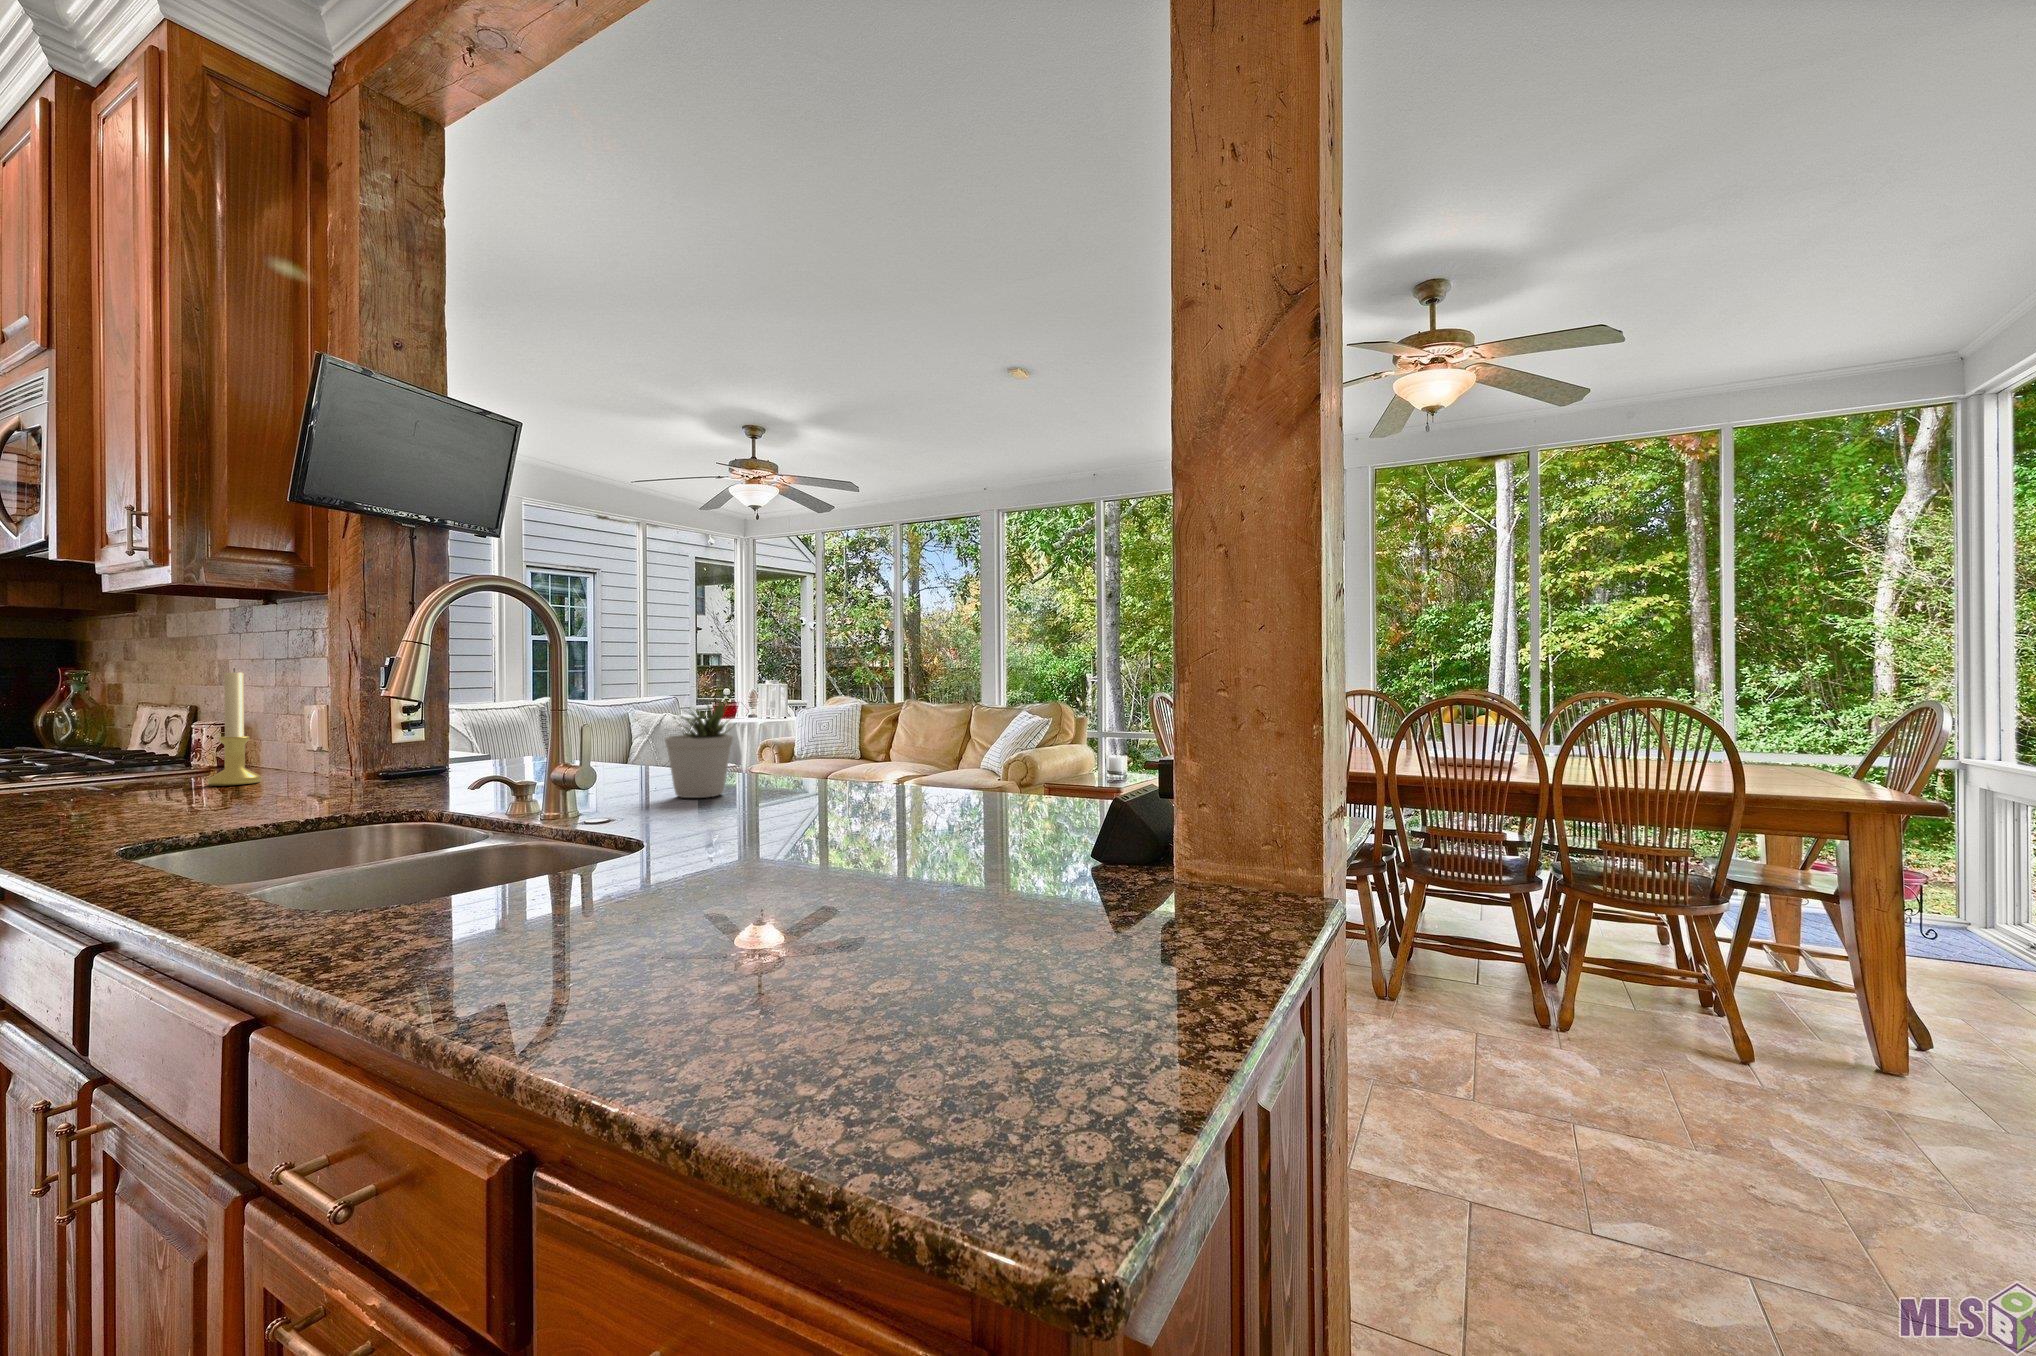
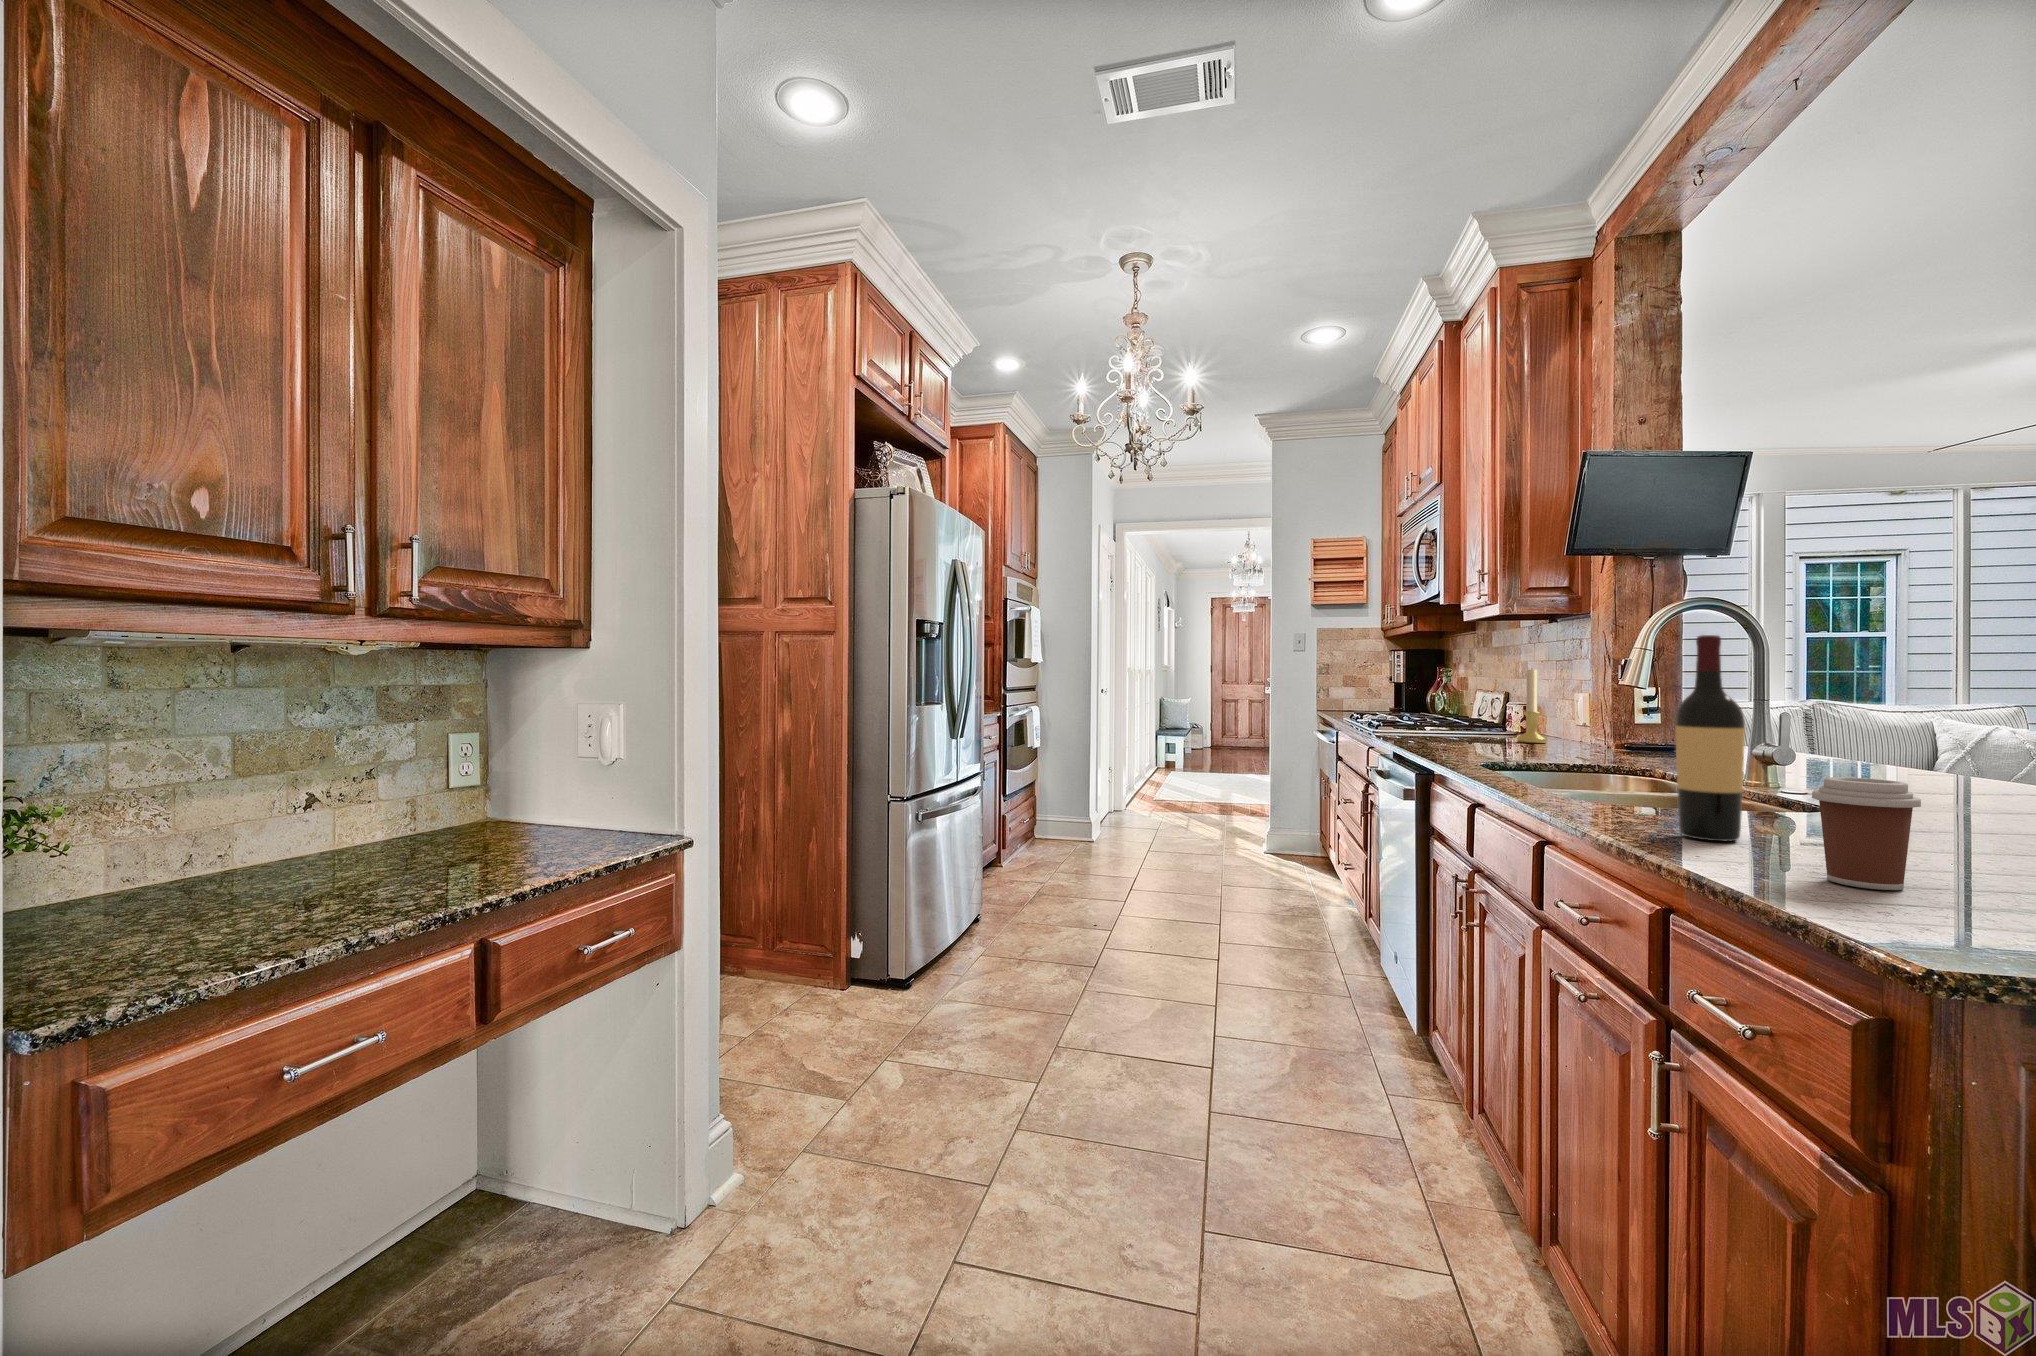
wine bottle: none [508,618,612,973] -> present [1675,635,1745,841]
potted plant: present [665,699,733,798] -> none [1875,691,1969,791]
coffee cup: none [748,842,874,1030] -> present [1812,777,1921,890]

